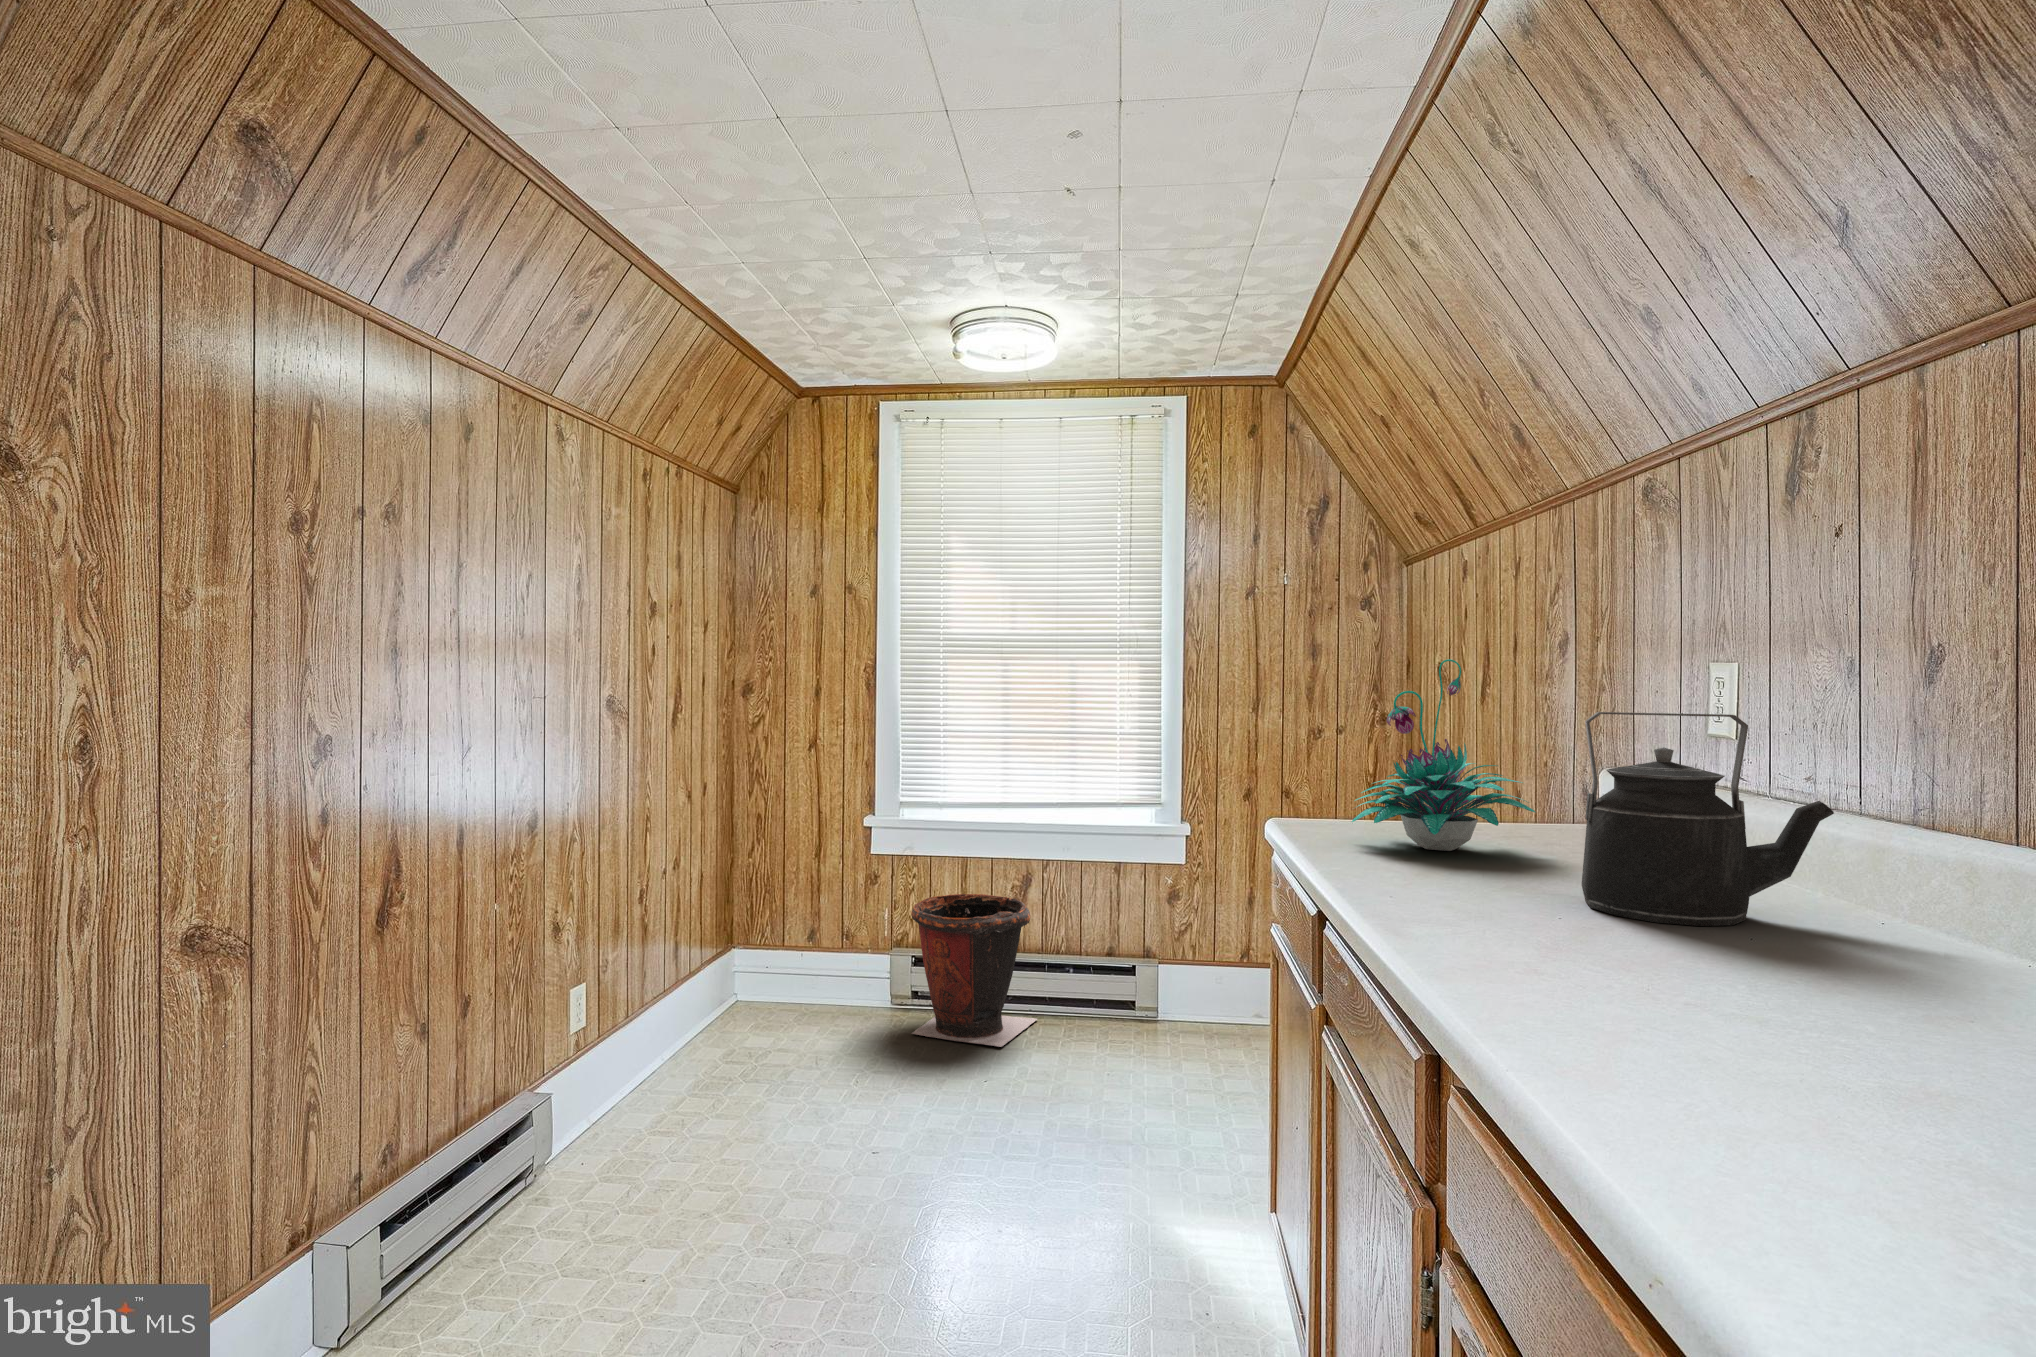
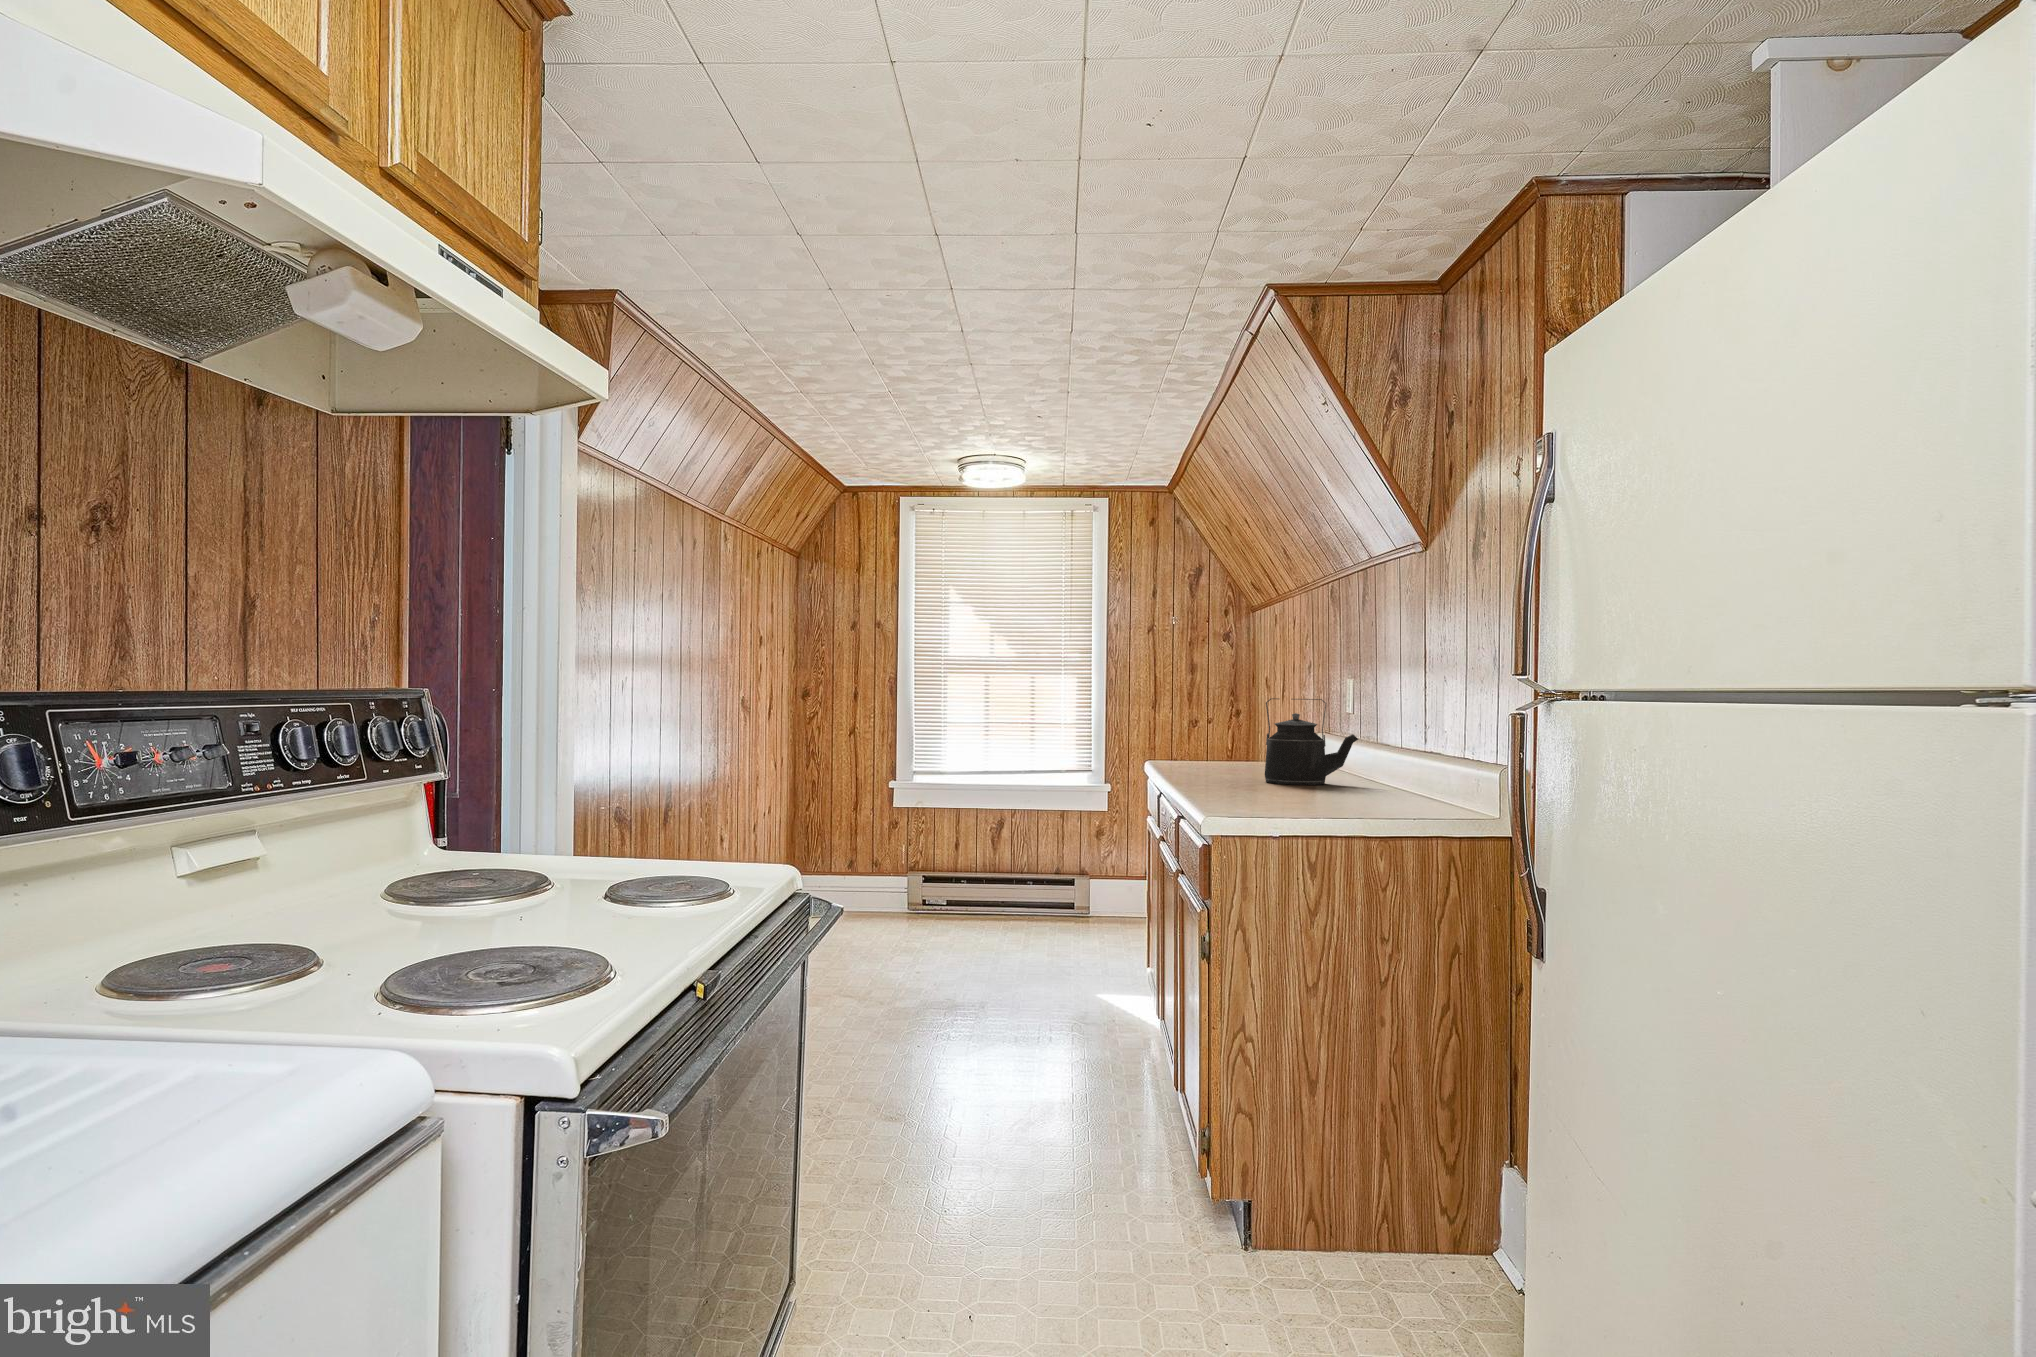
plant: present [1352,659,1535,851] -> none [1182,675,1273,772]
waste bin: present [911,894,1037,1047] -> none [925,833,1009,928]

